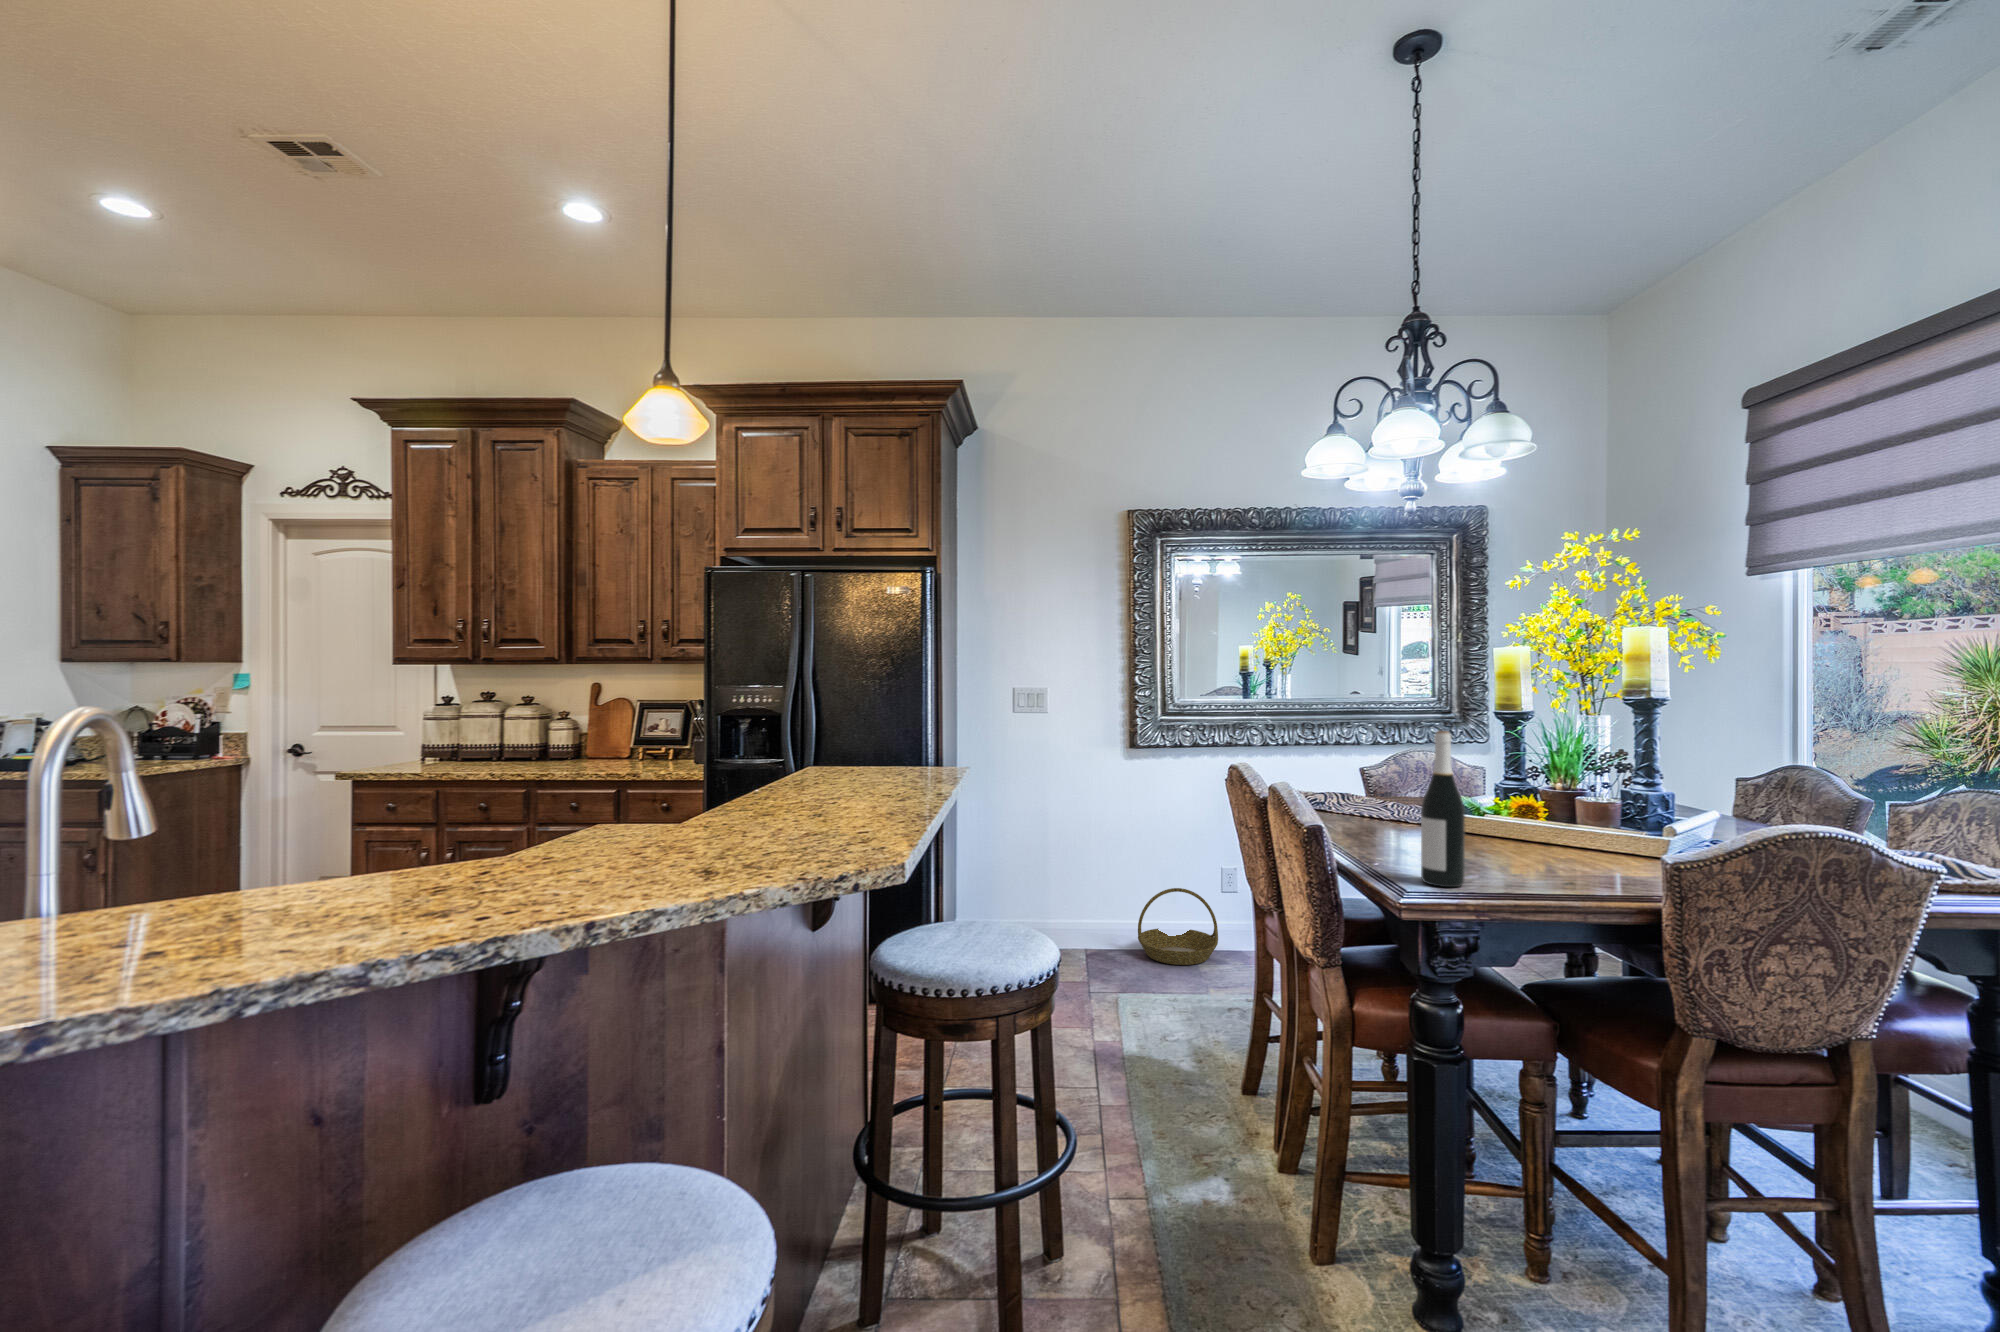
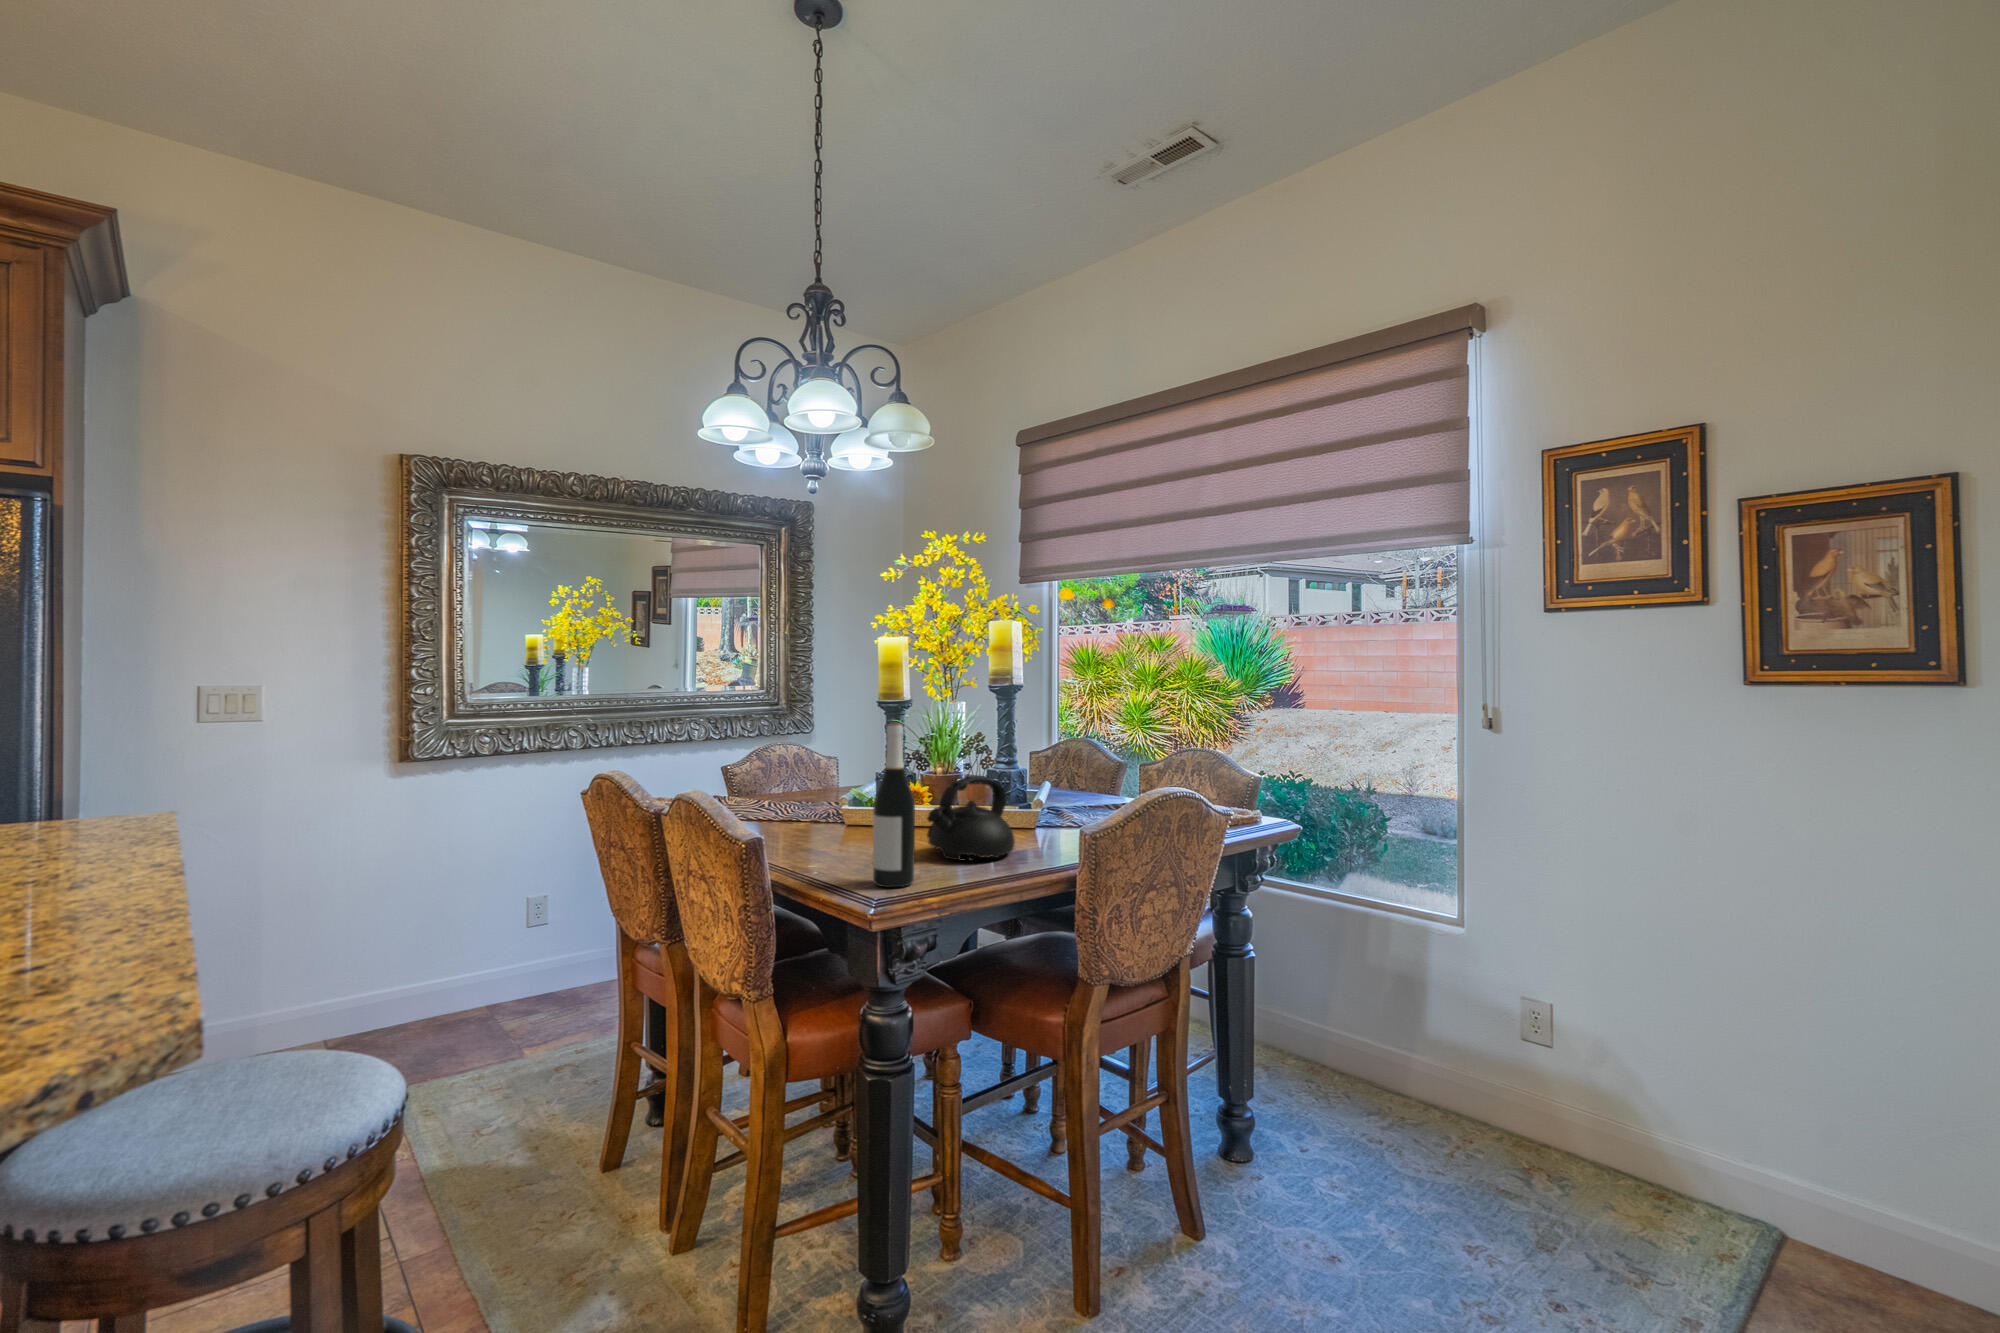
teapot: none [1499,789,1612,880] -> present [927,775,1015,861]
basket: present [1138,888,1218,965] -> none [415,938,531,1040]

